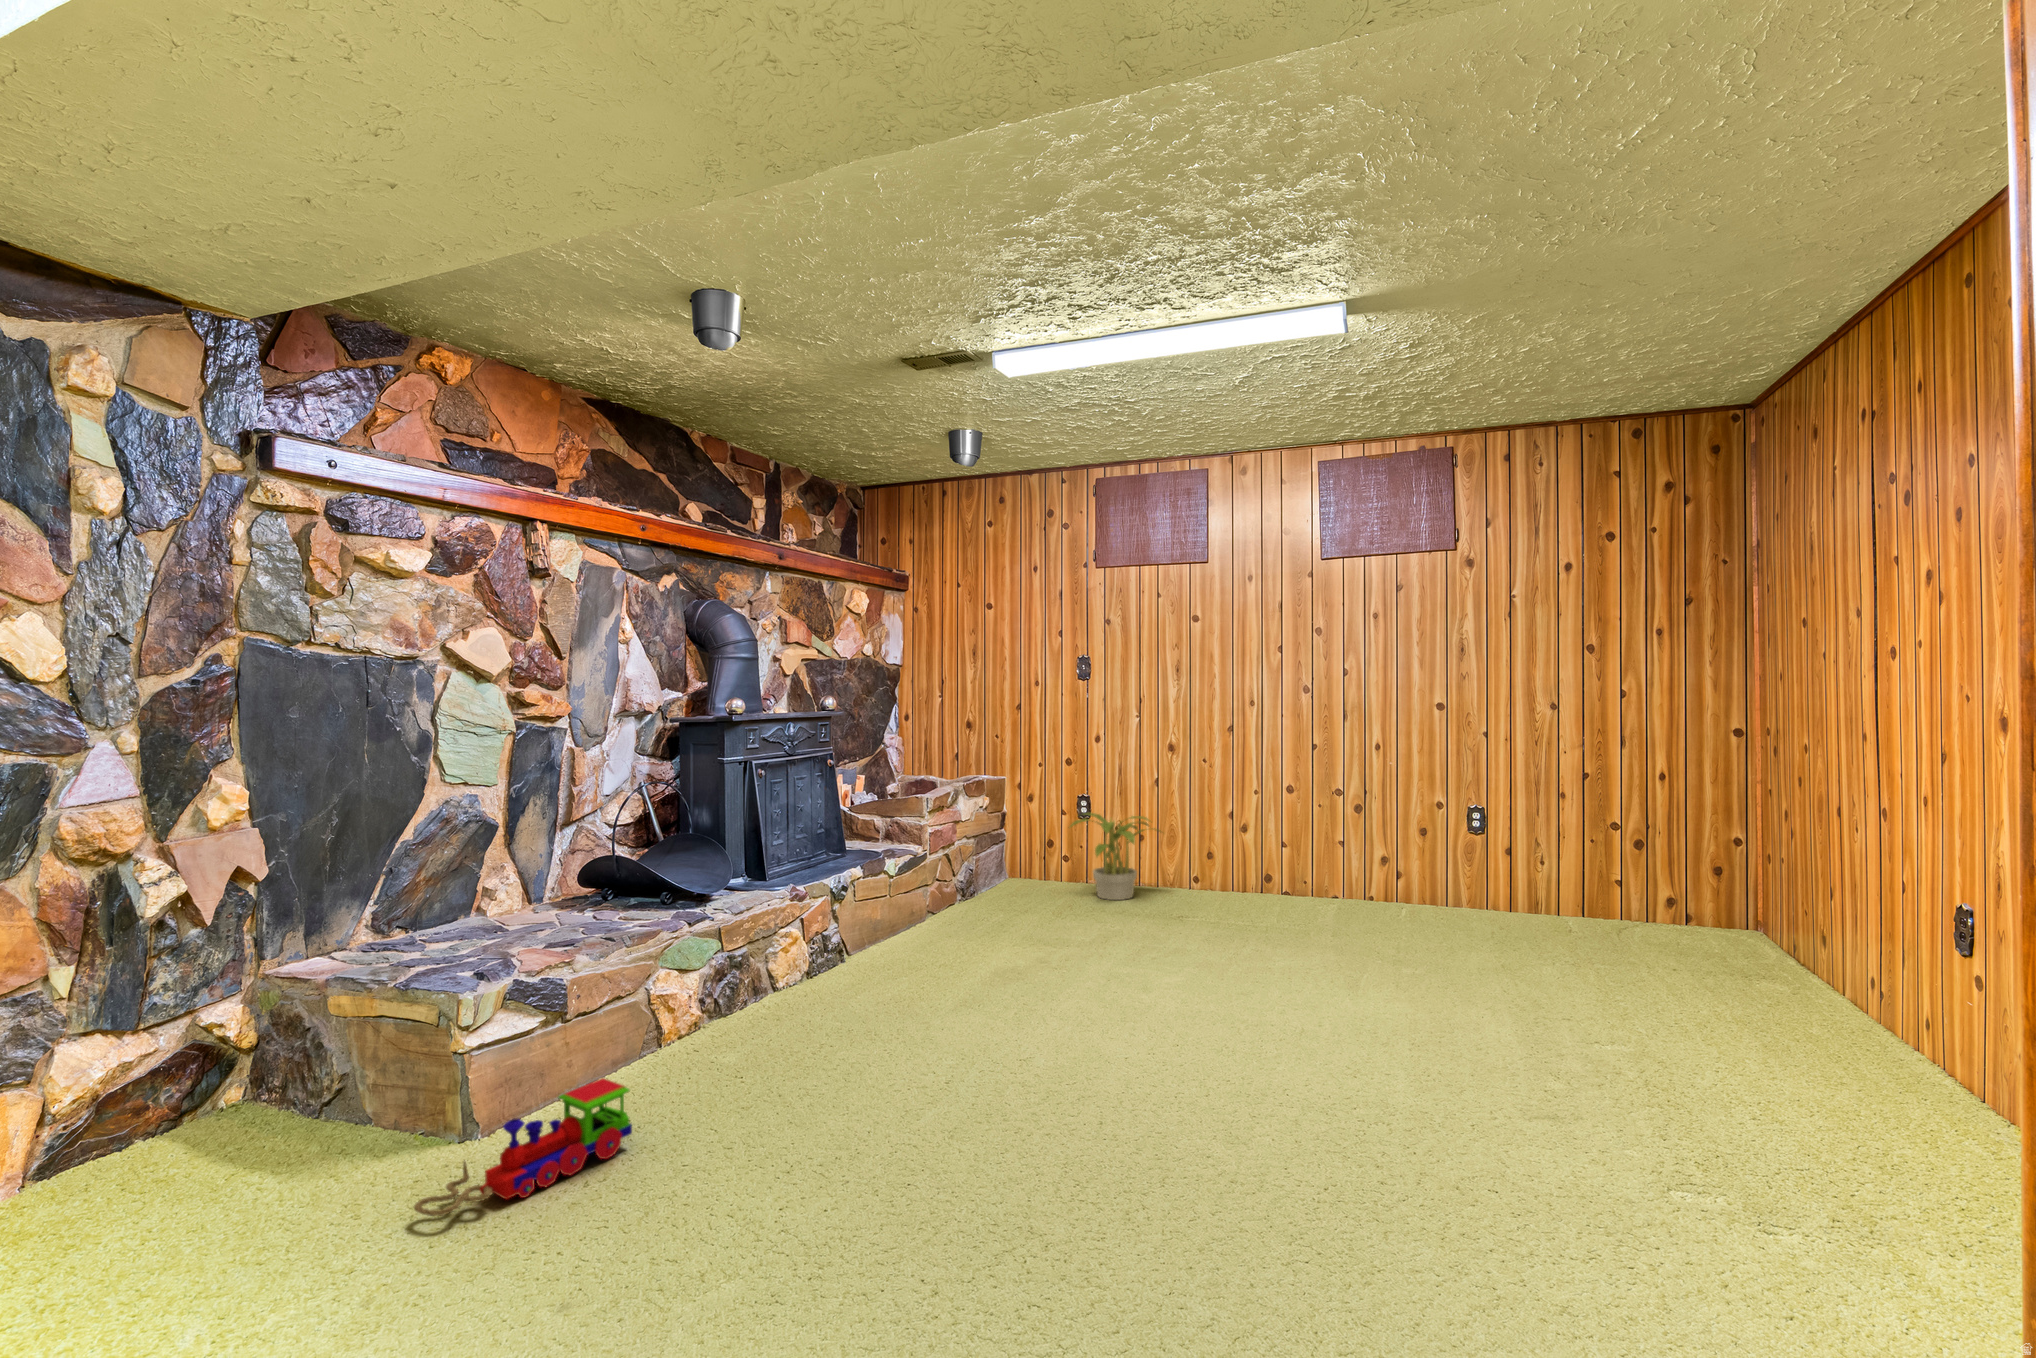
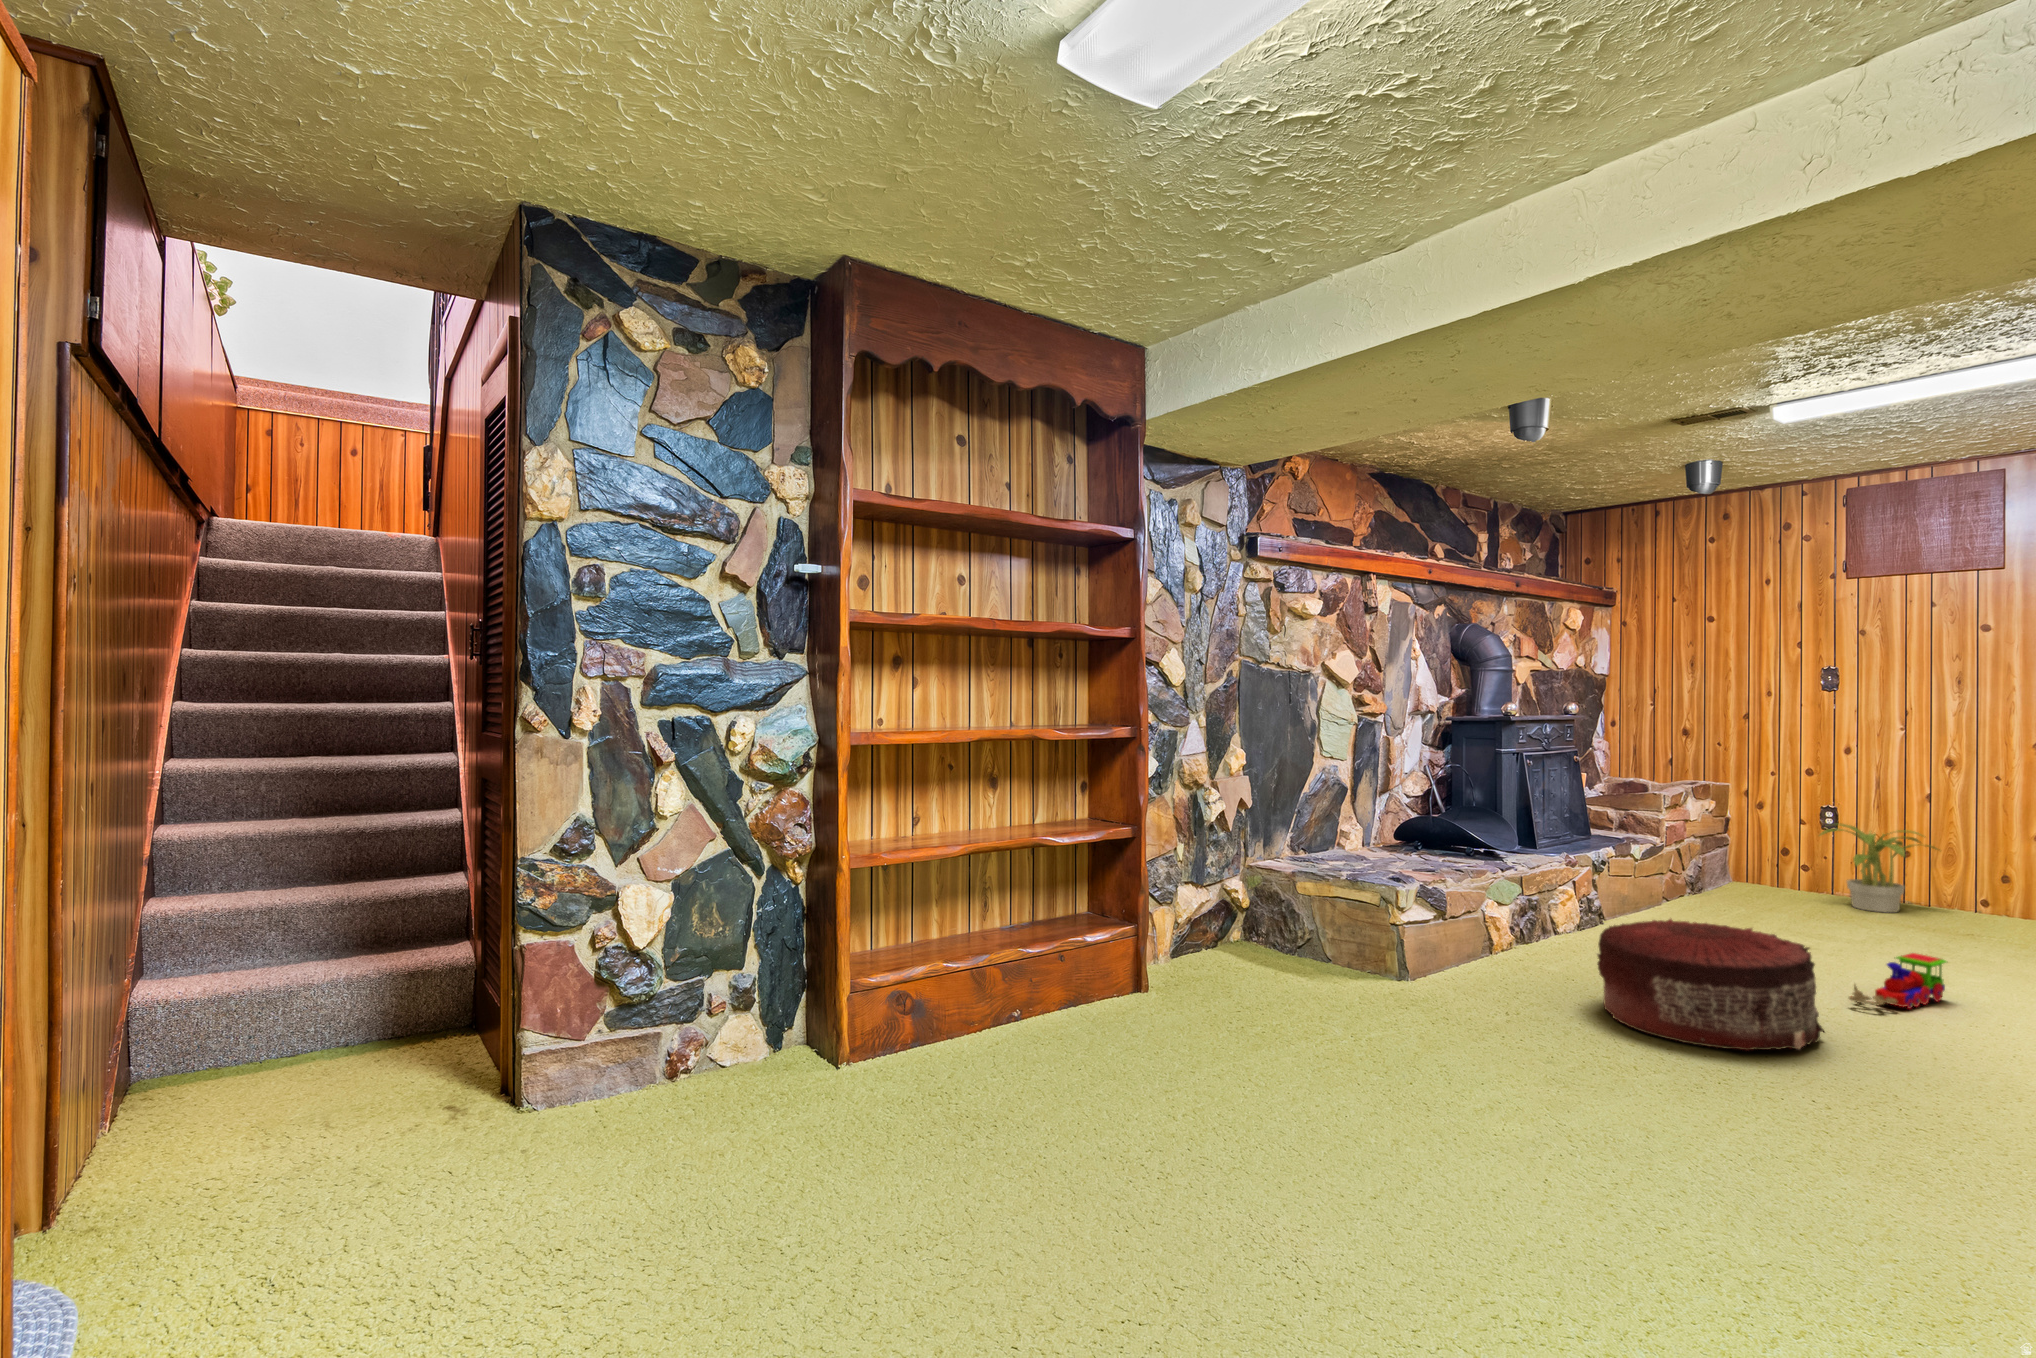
pouf: none [720,987,992,1206] -> present [1597,919,1824,1051]
toy train: present [414,1078,632,1216] -> present [1849,953,1946,1009]

